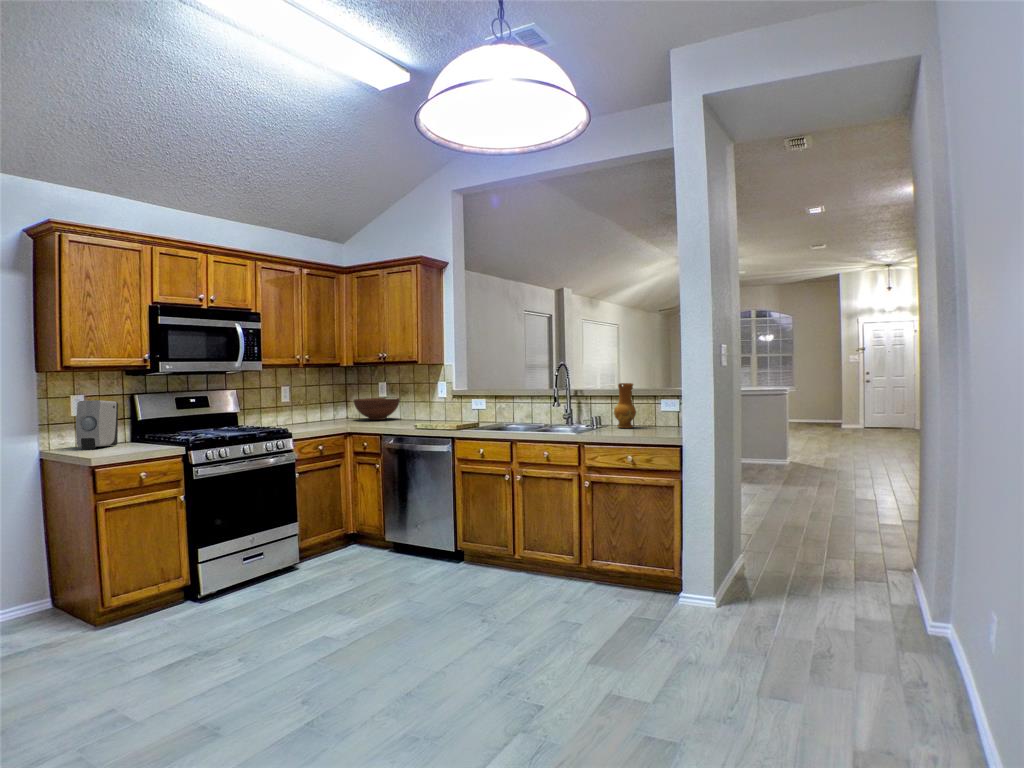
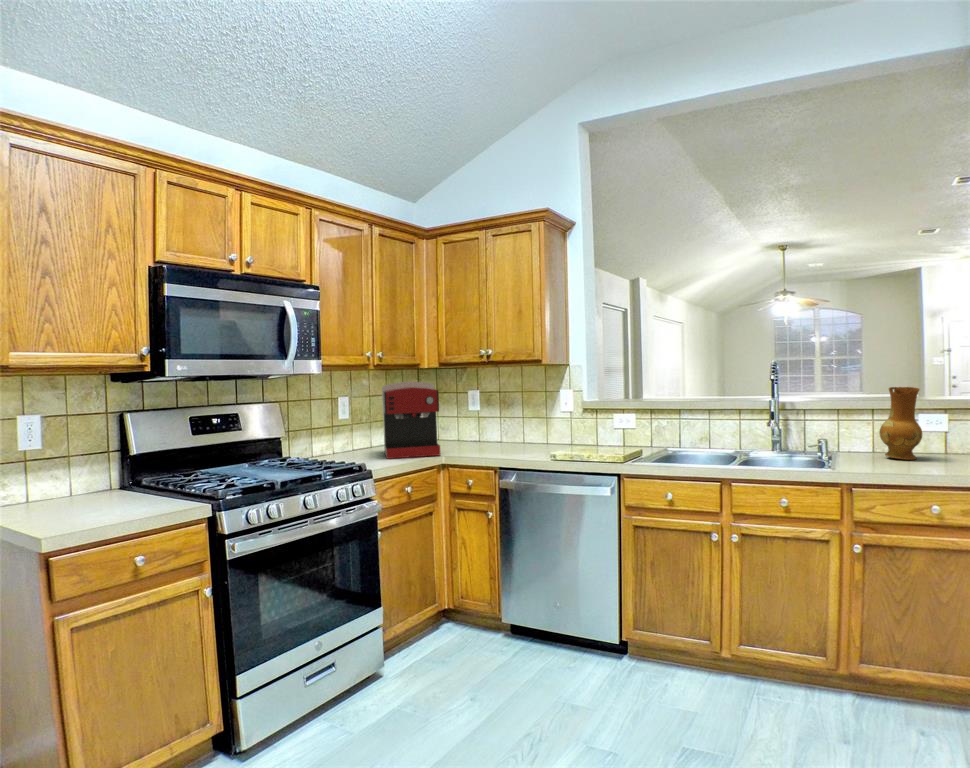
coffee maker: none [306,376,346,428] -> present [382,382,441,459]
fruit bowl: present [354,398,400,420] -> none [437,411,500,442]
soap dispenser: present [76,400,118,449] -> none [23,426,100,513]

